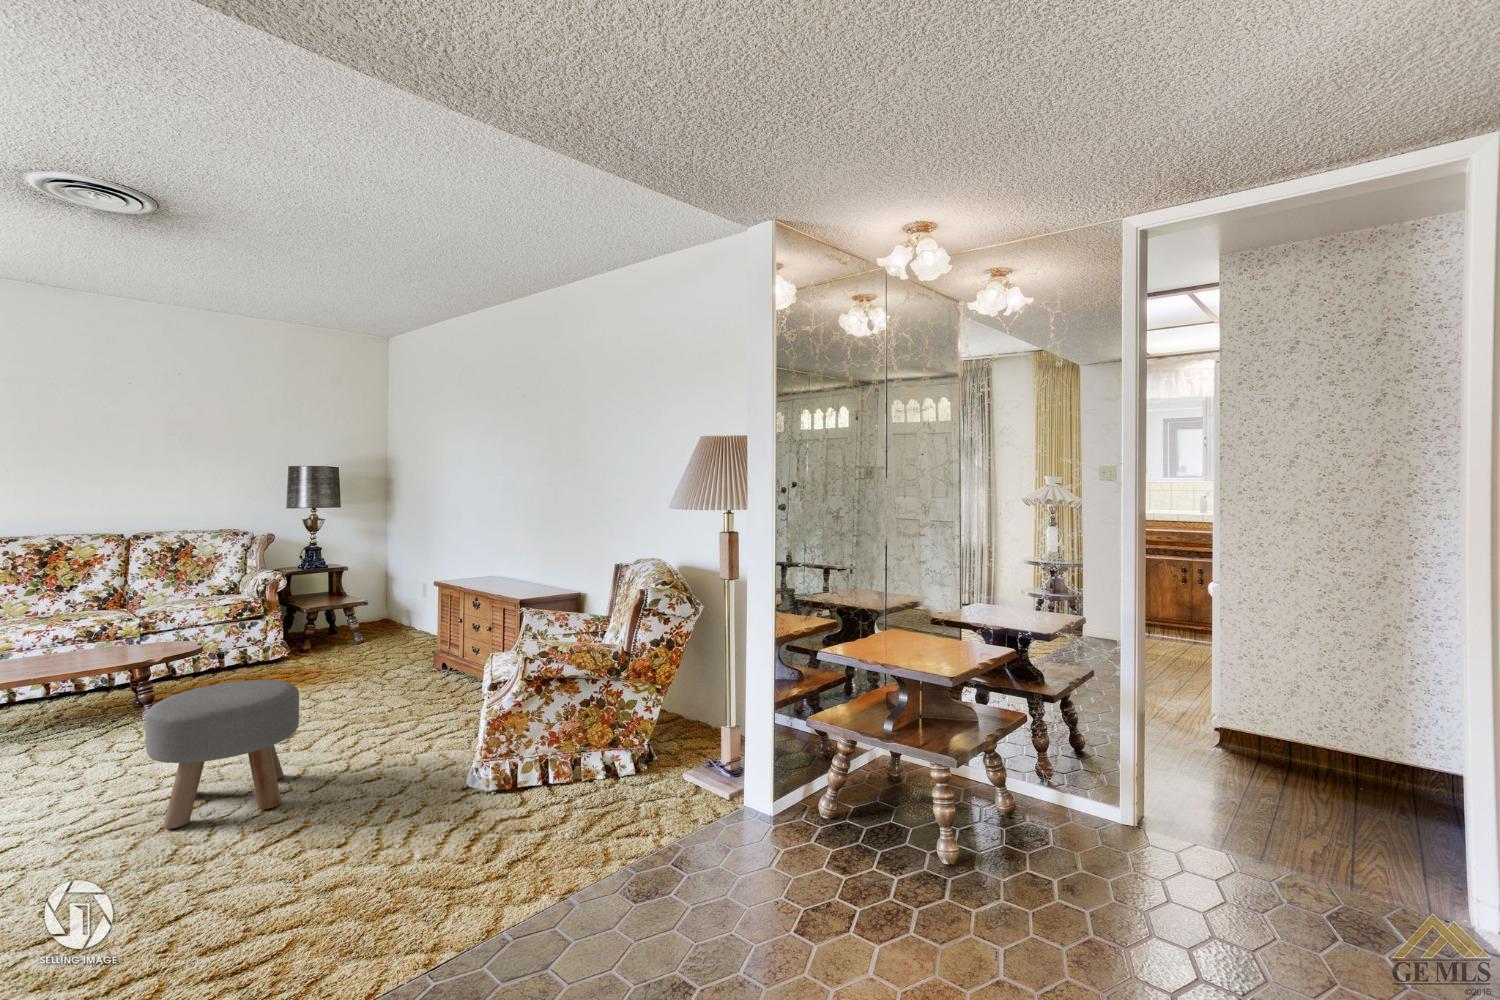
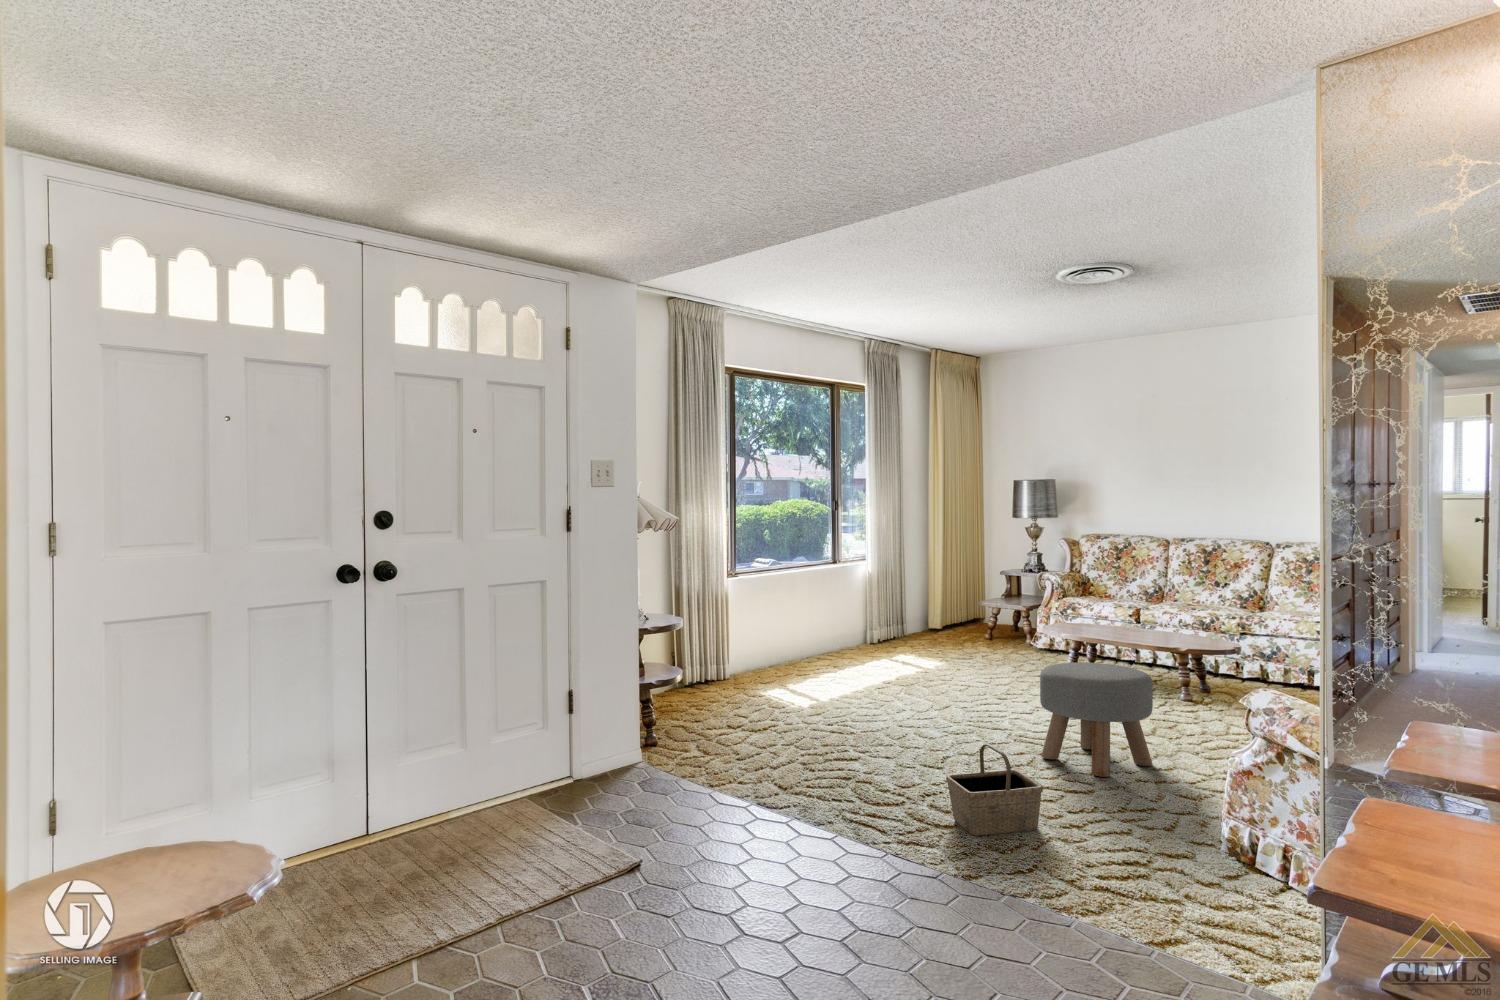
basket: none [259,802,367,928] -> present [946,744,1043,836]

